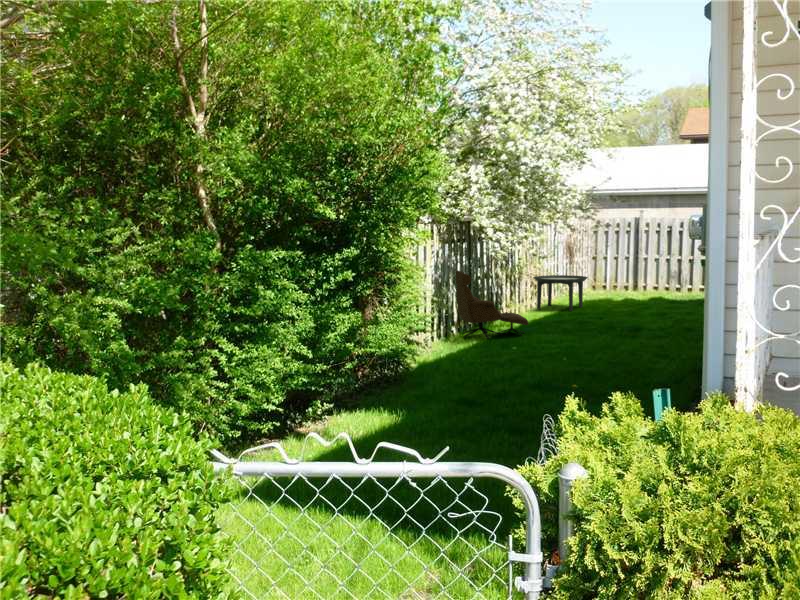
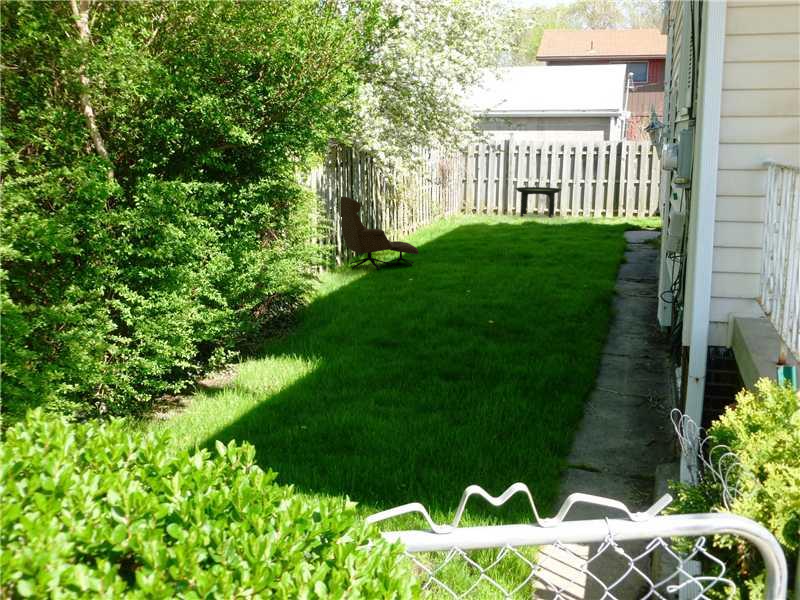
round table: present [533,275,588,311] -> present [516,187,561,217]

